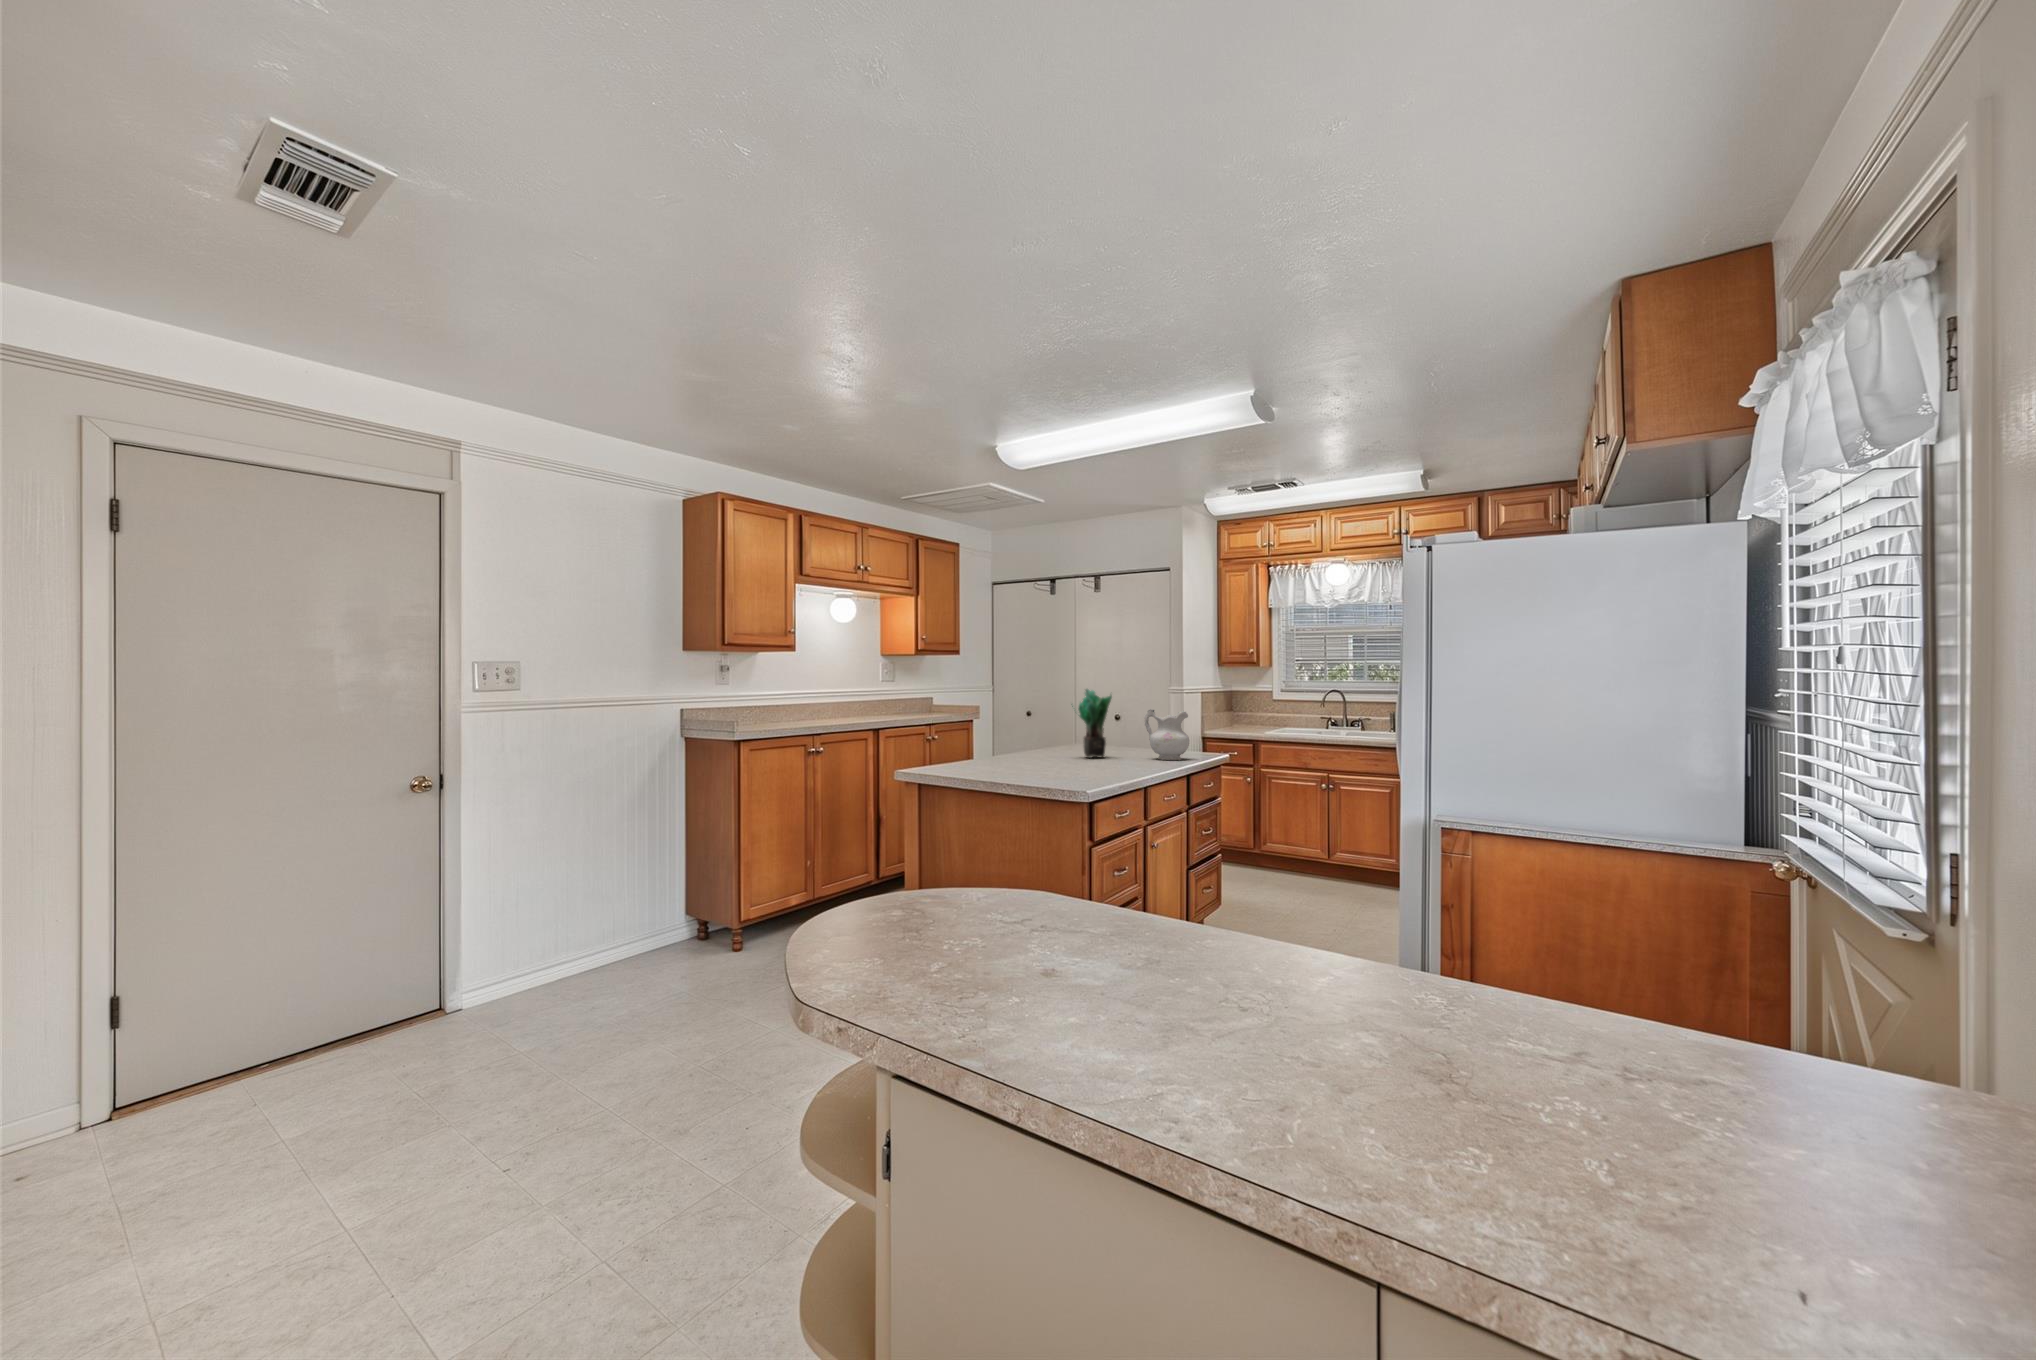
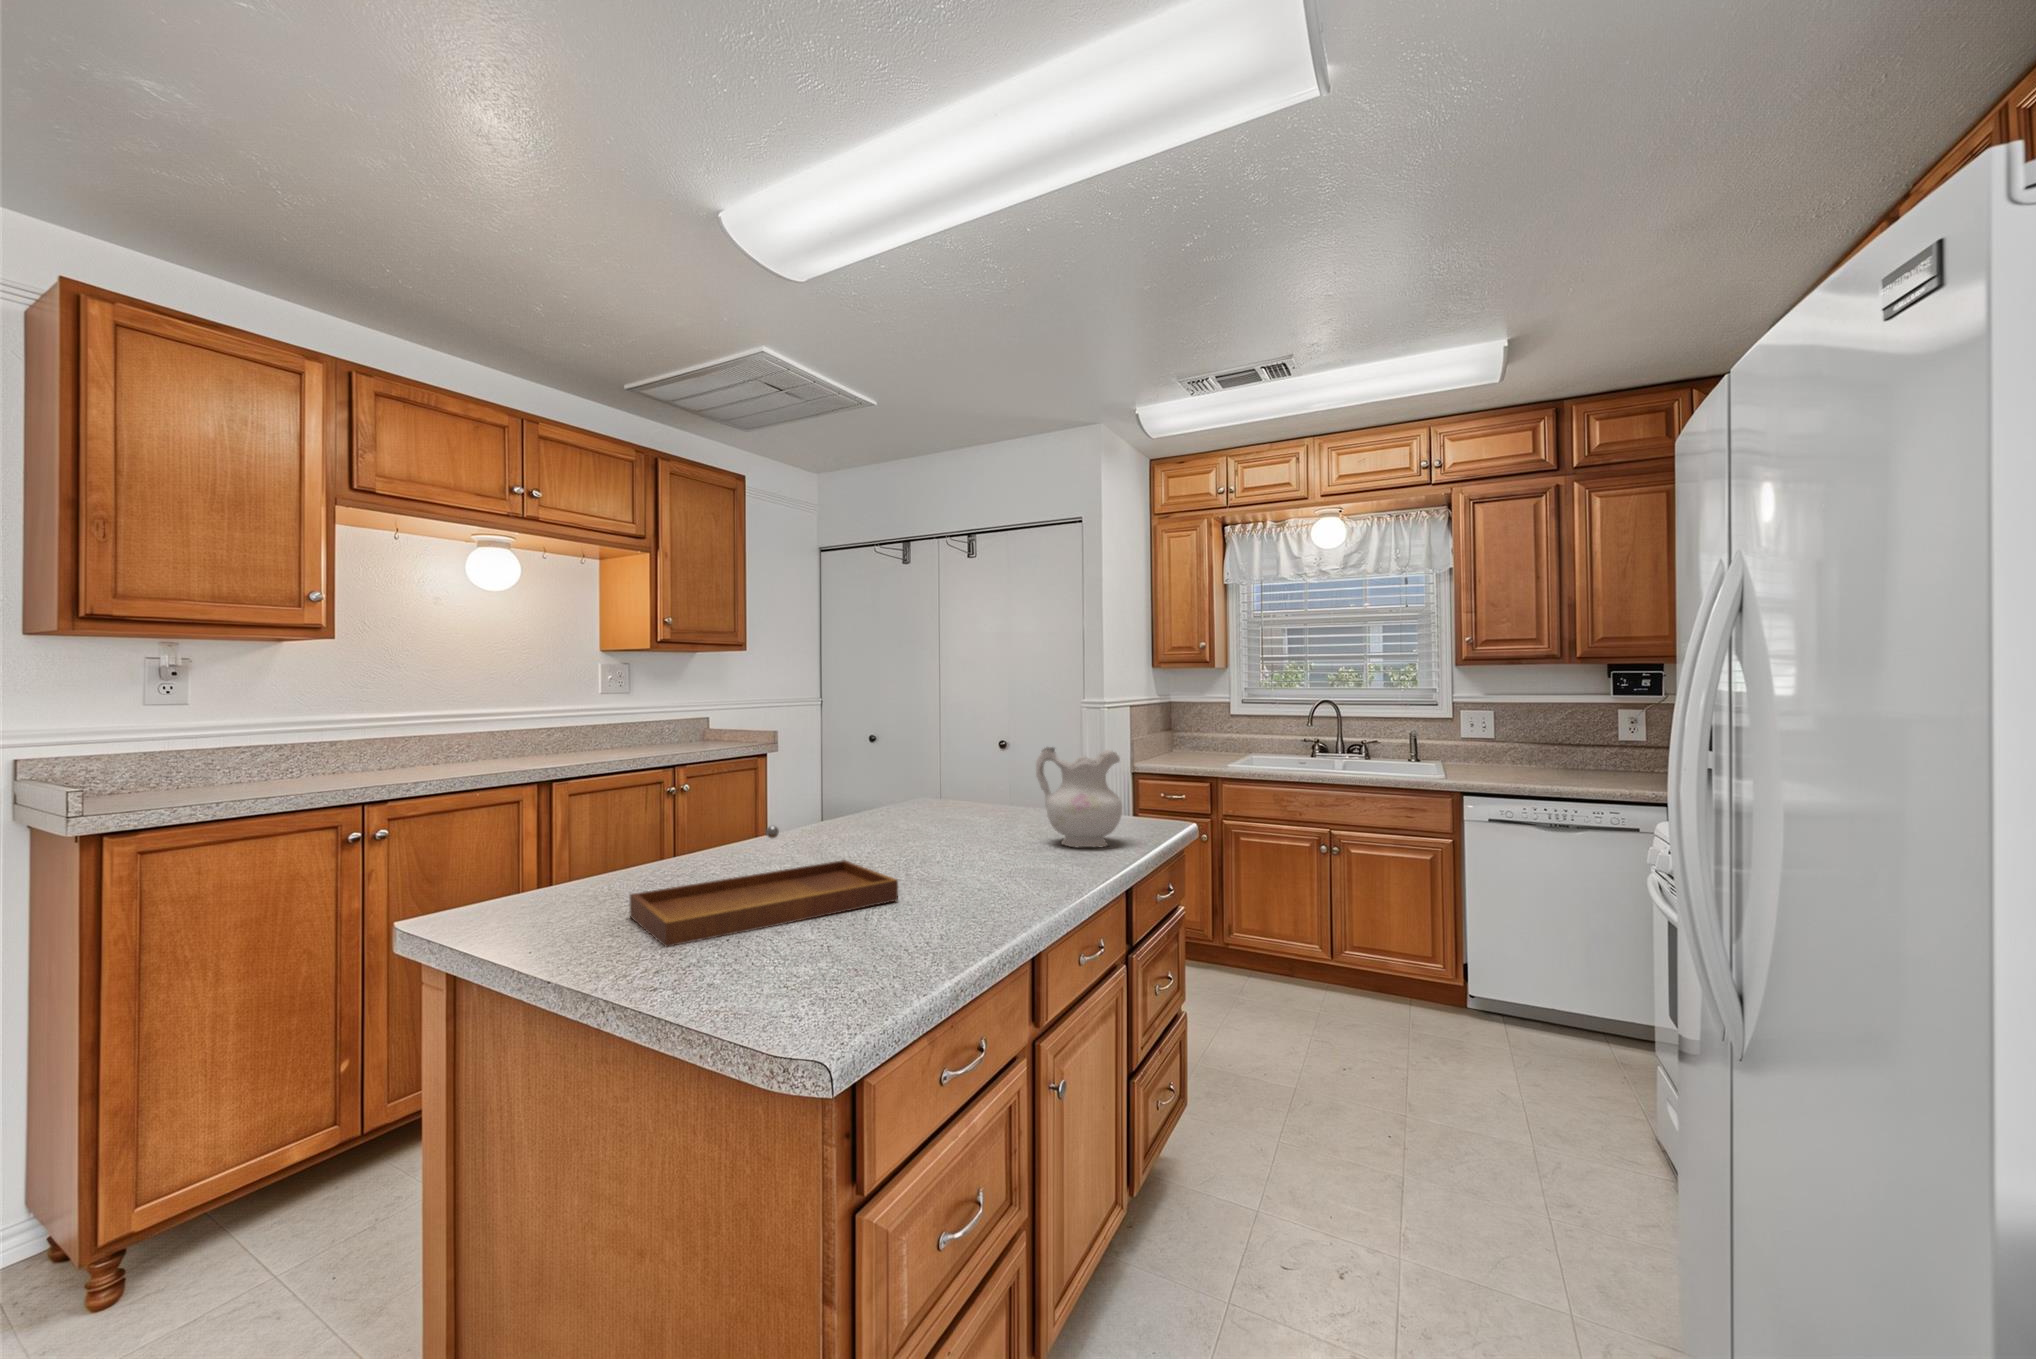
potted plant: present [1072,689,1112,758] -> none [893,706,973,842]
tray: none [984,737,1089,775] -> present [630,826,898,947]

